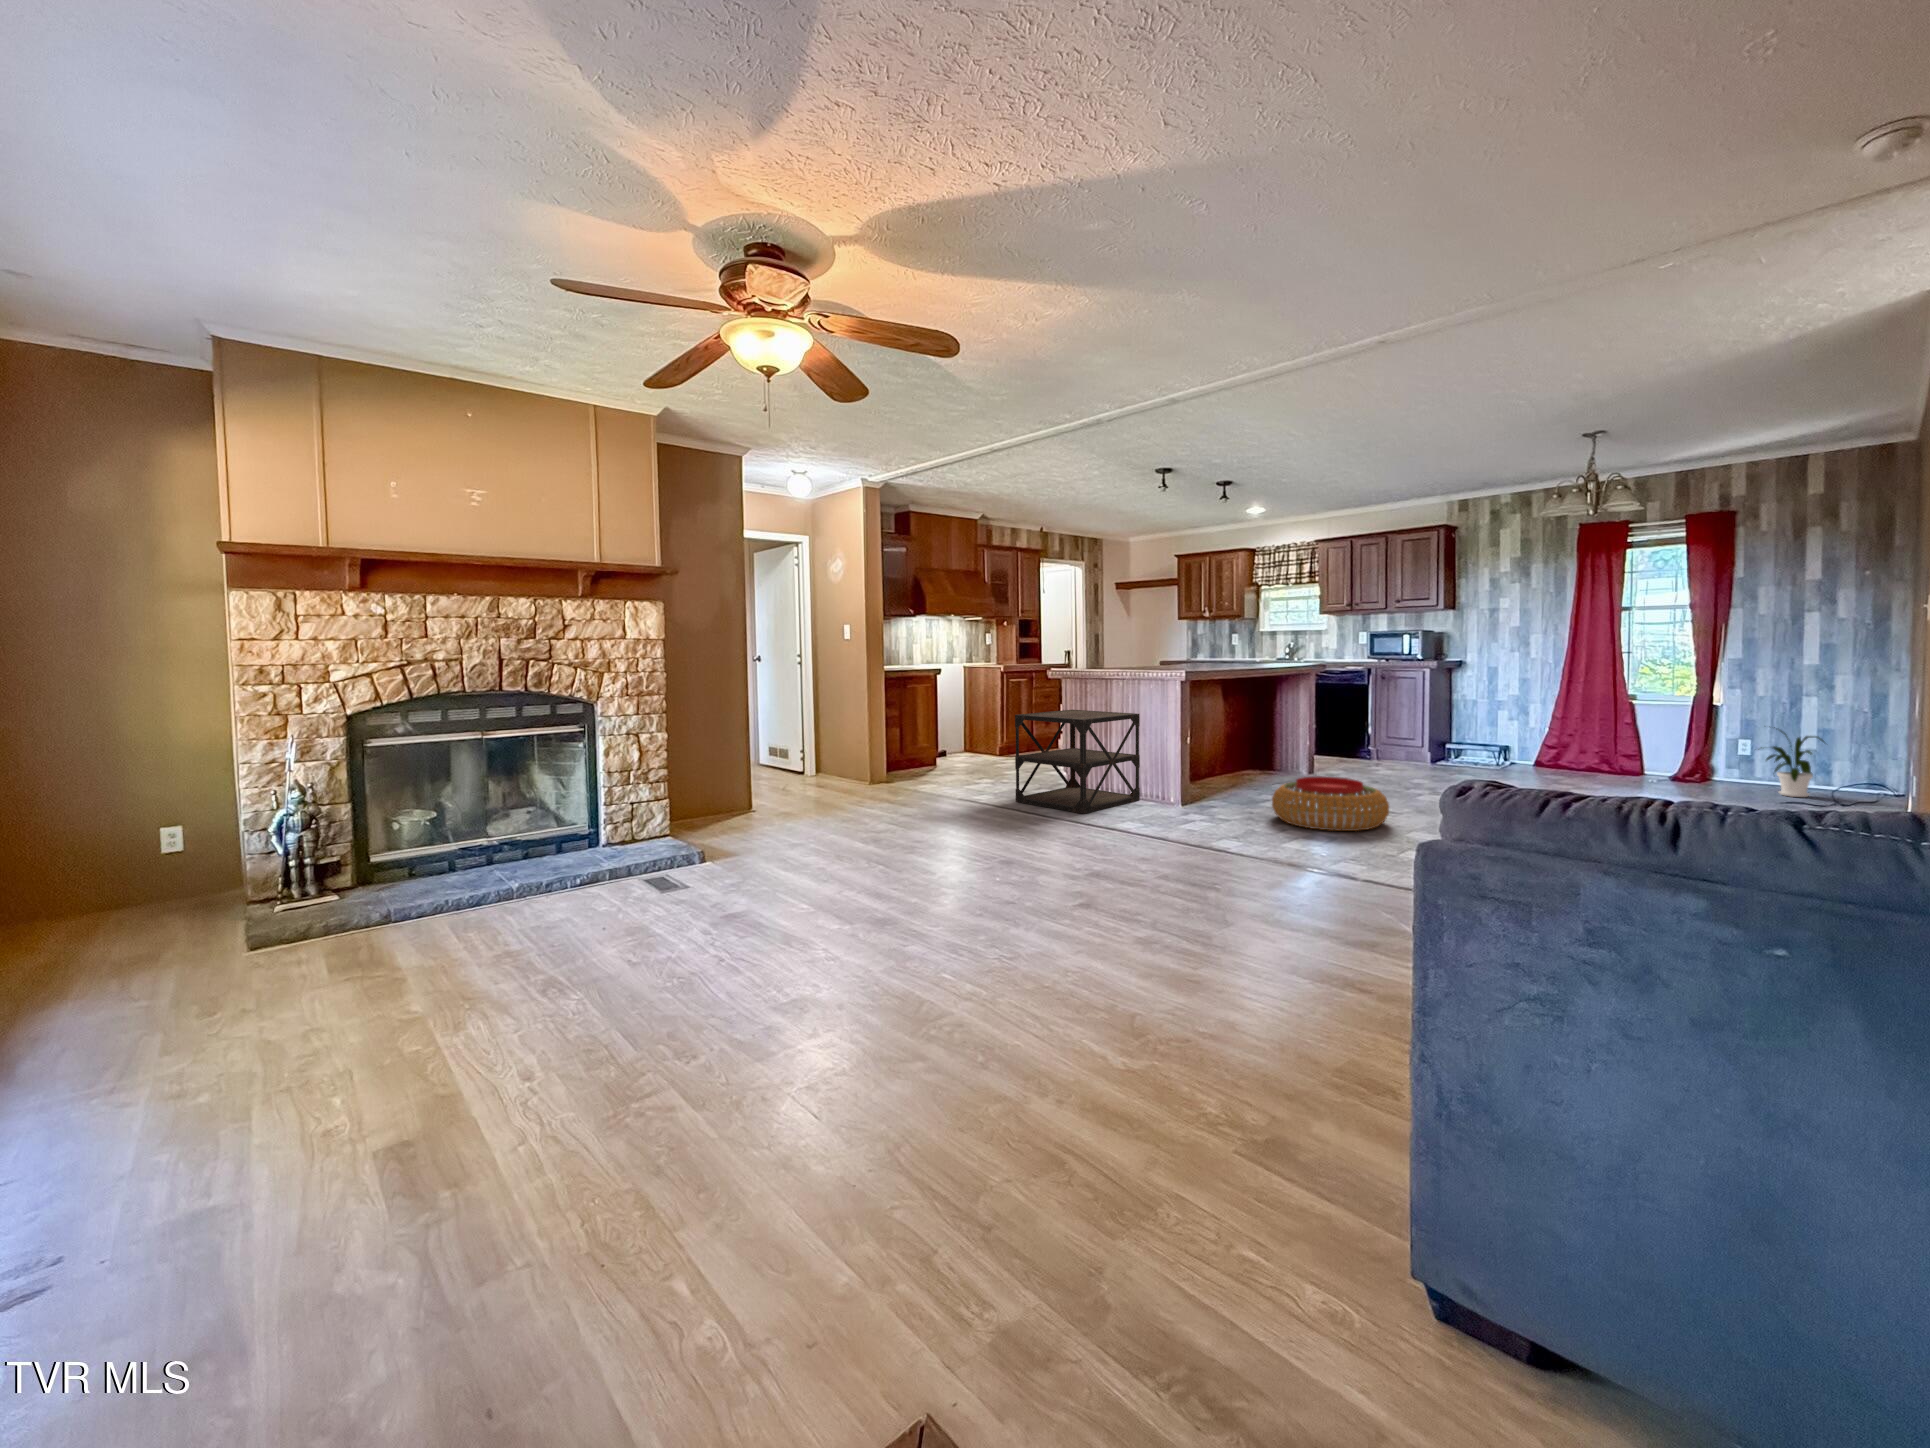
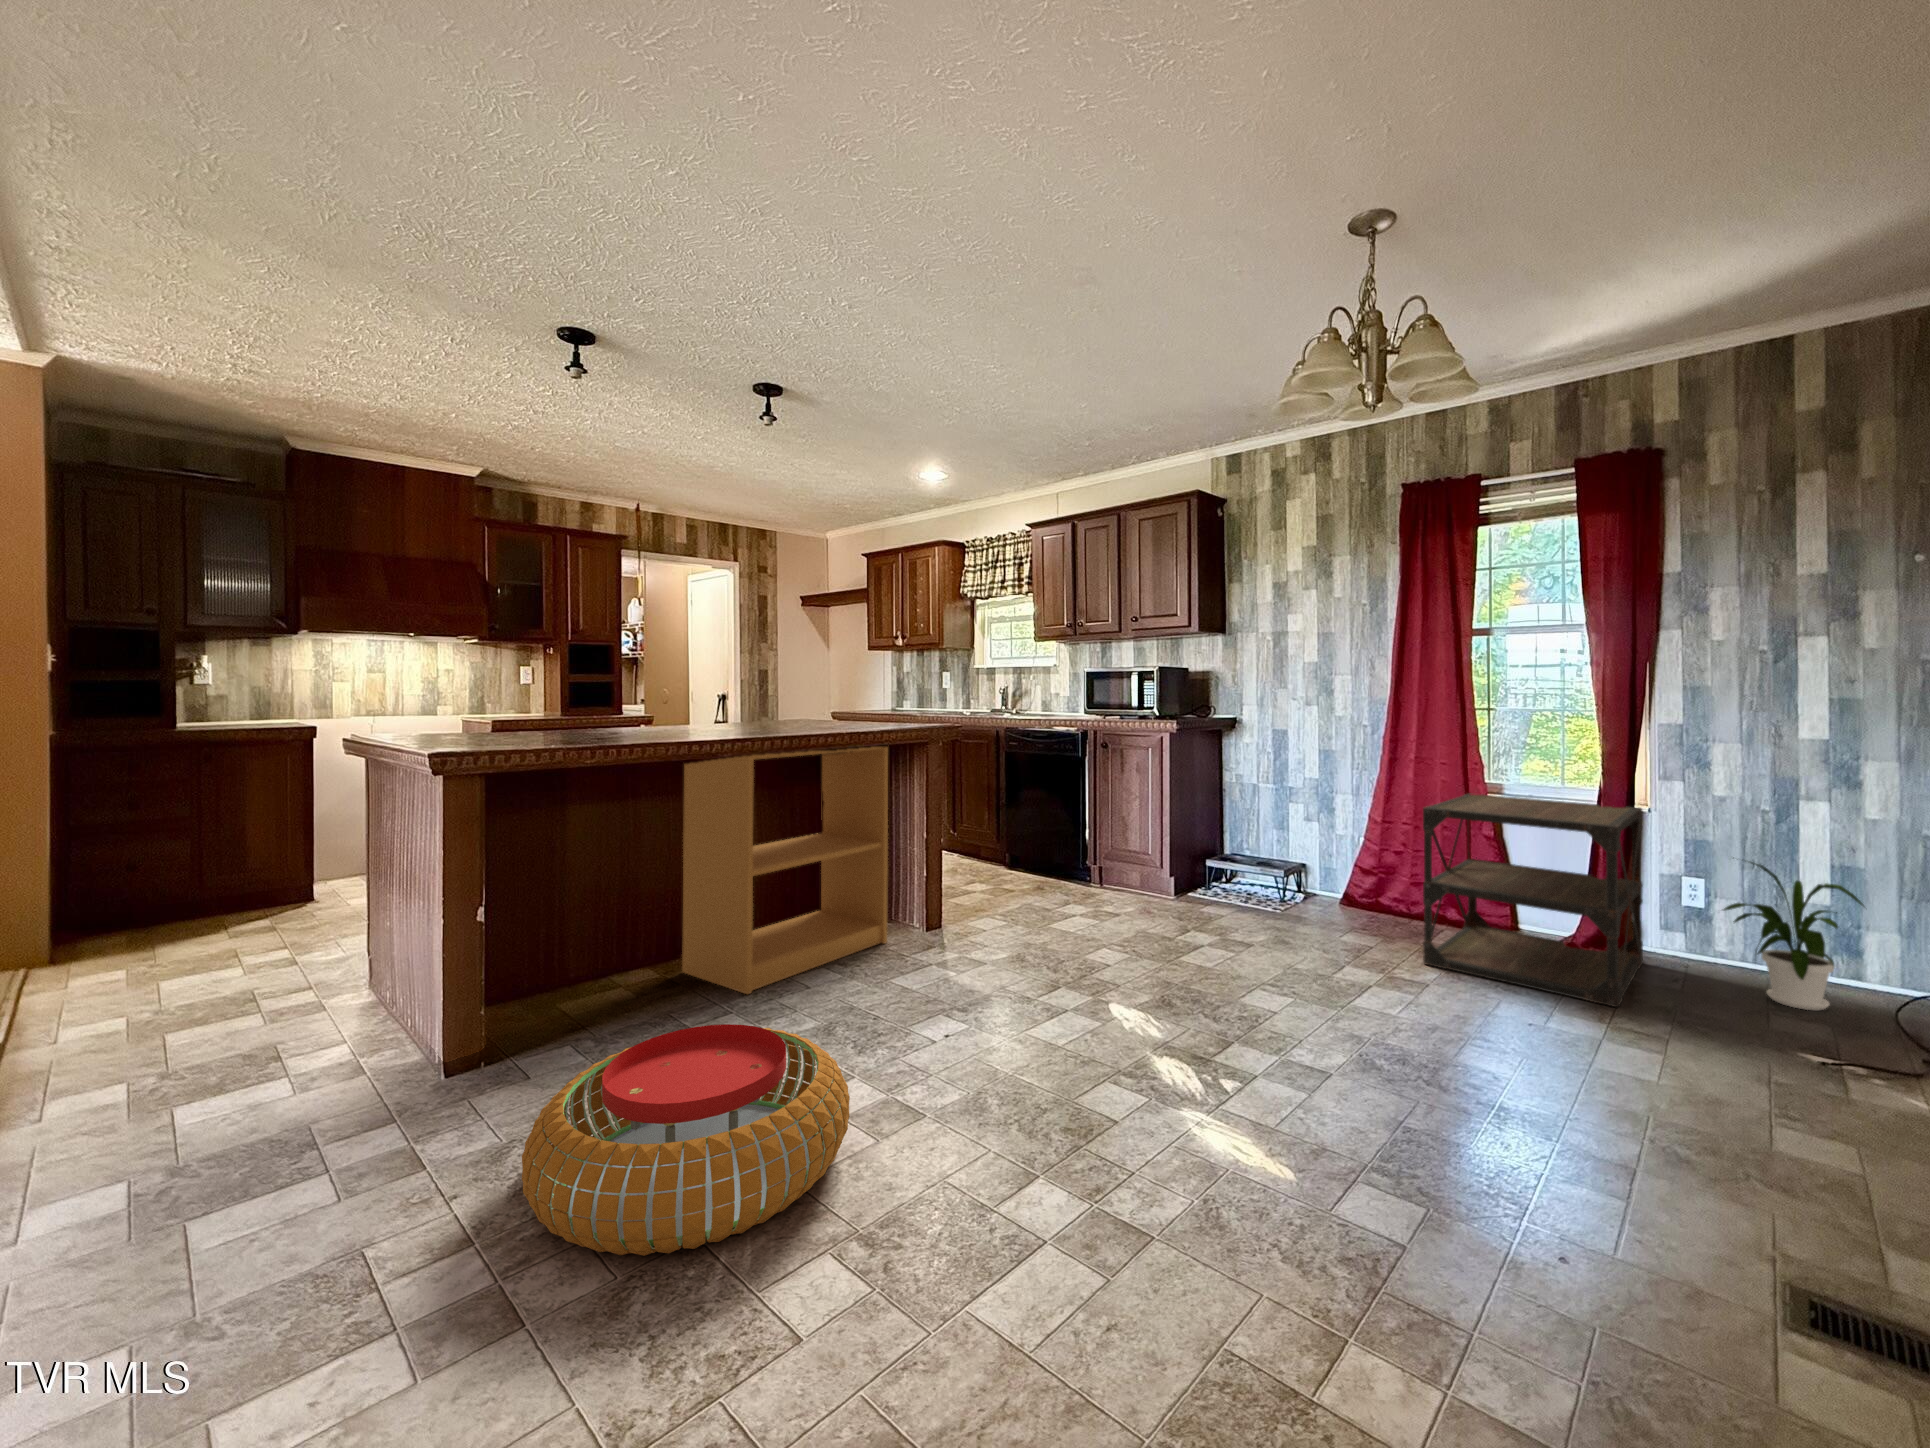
bookshelf: none [1208,671,1292,791] -> present [682,747,888,994]
side table: present [1015,710,1140,814] -> present [1423,793,1643,1008]

